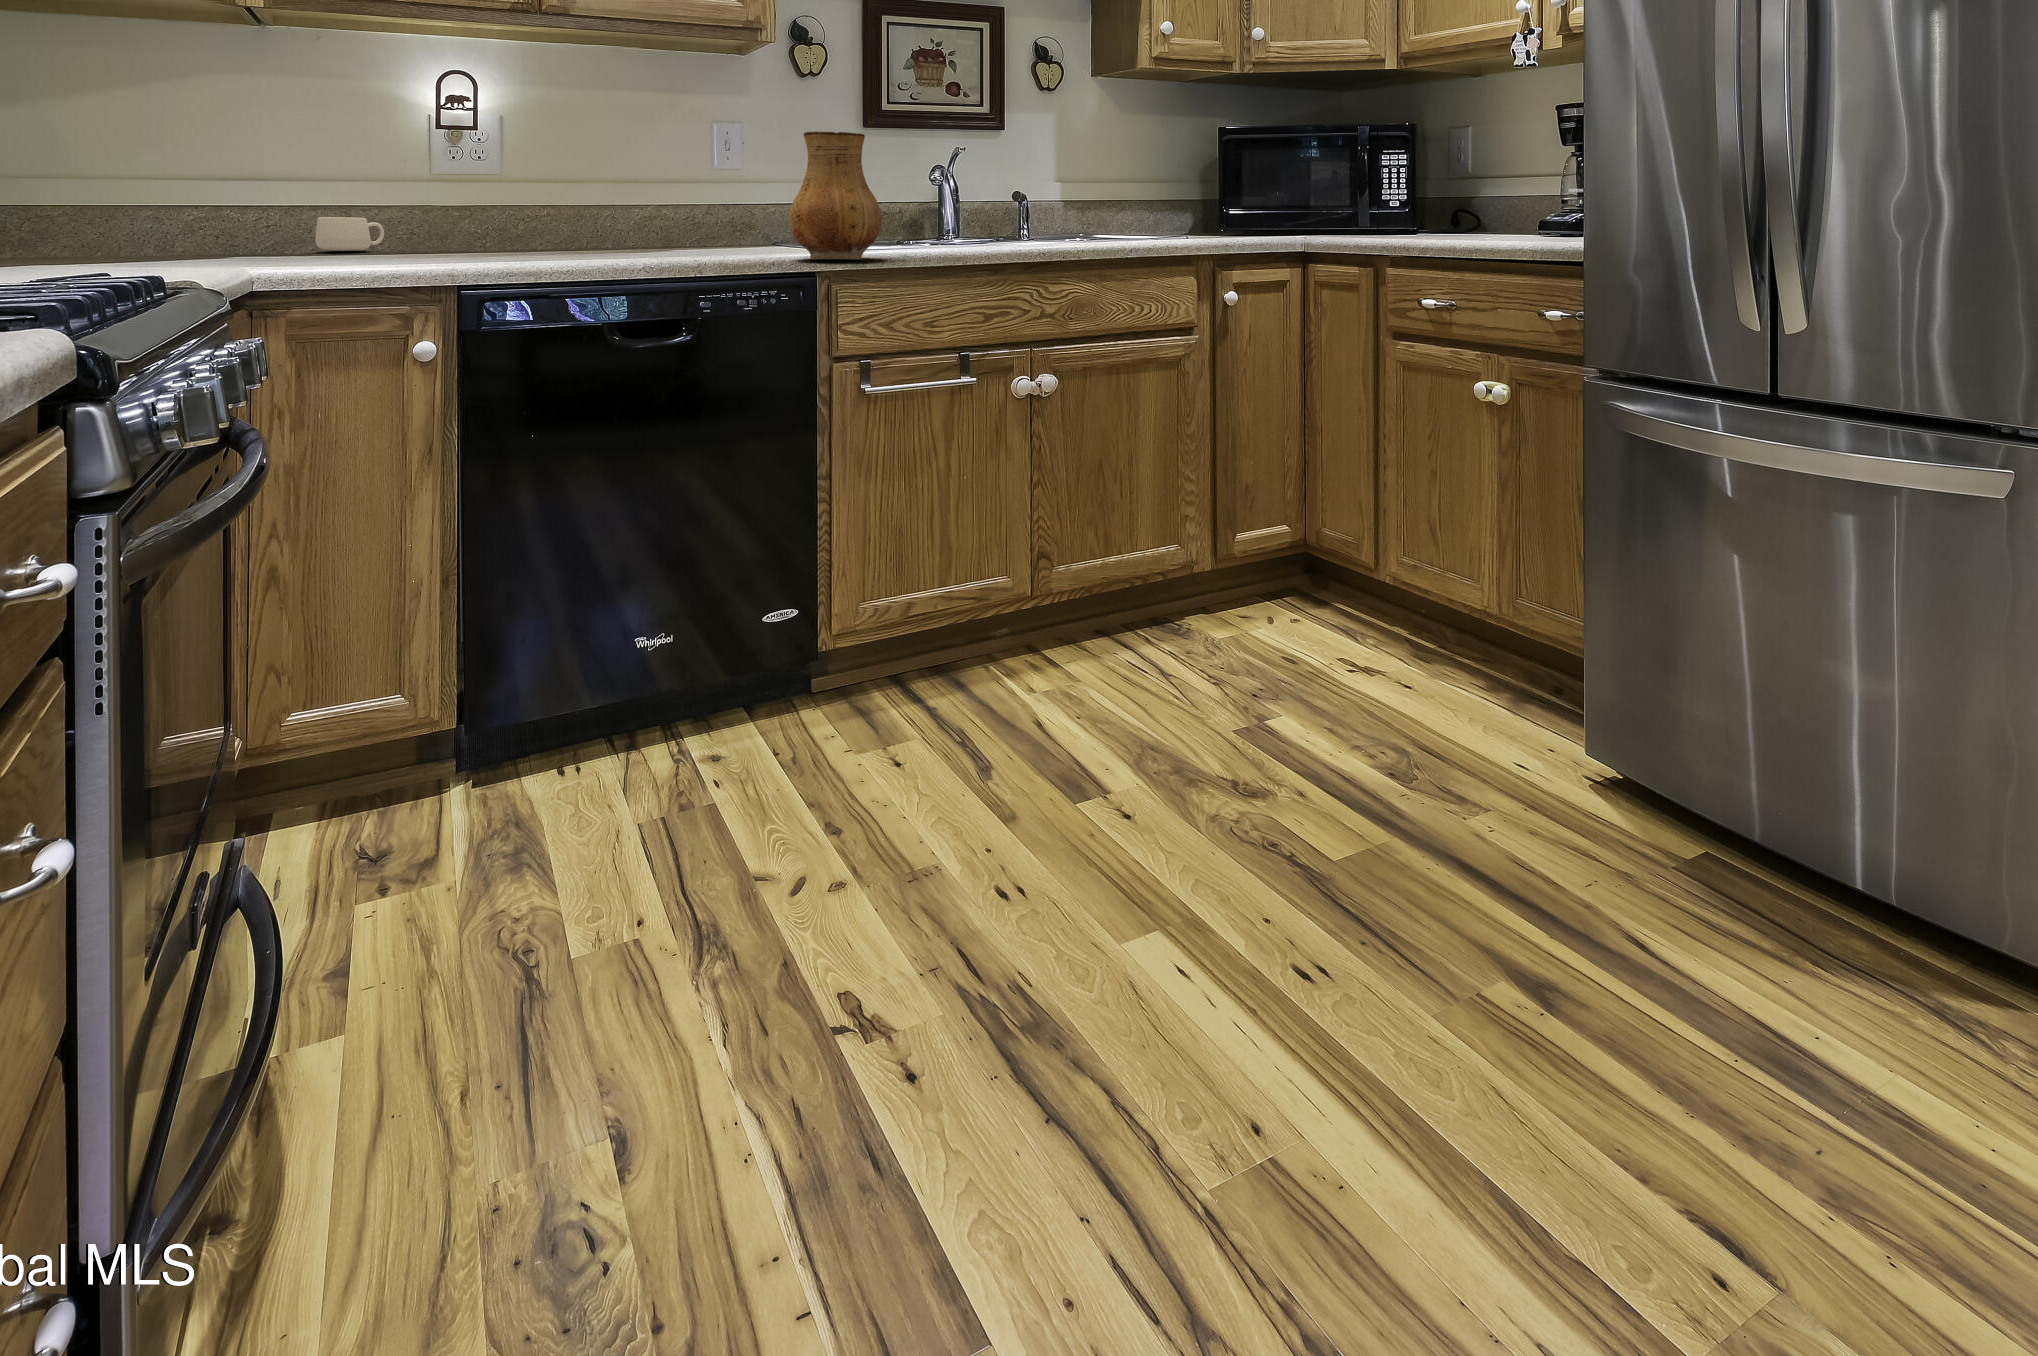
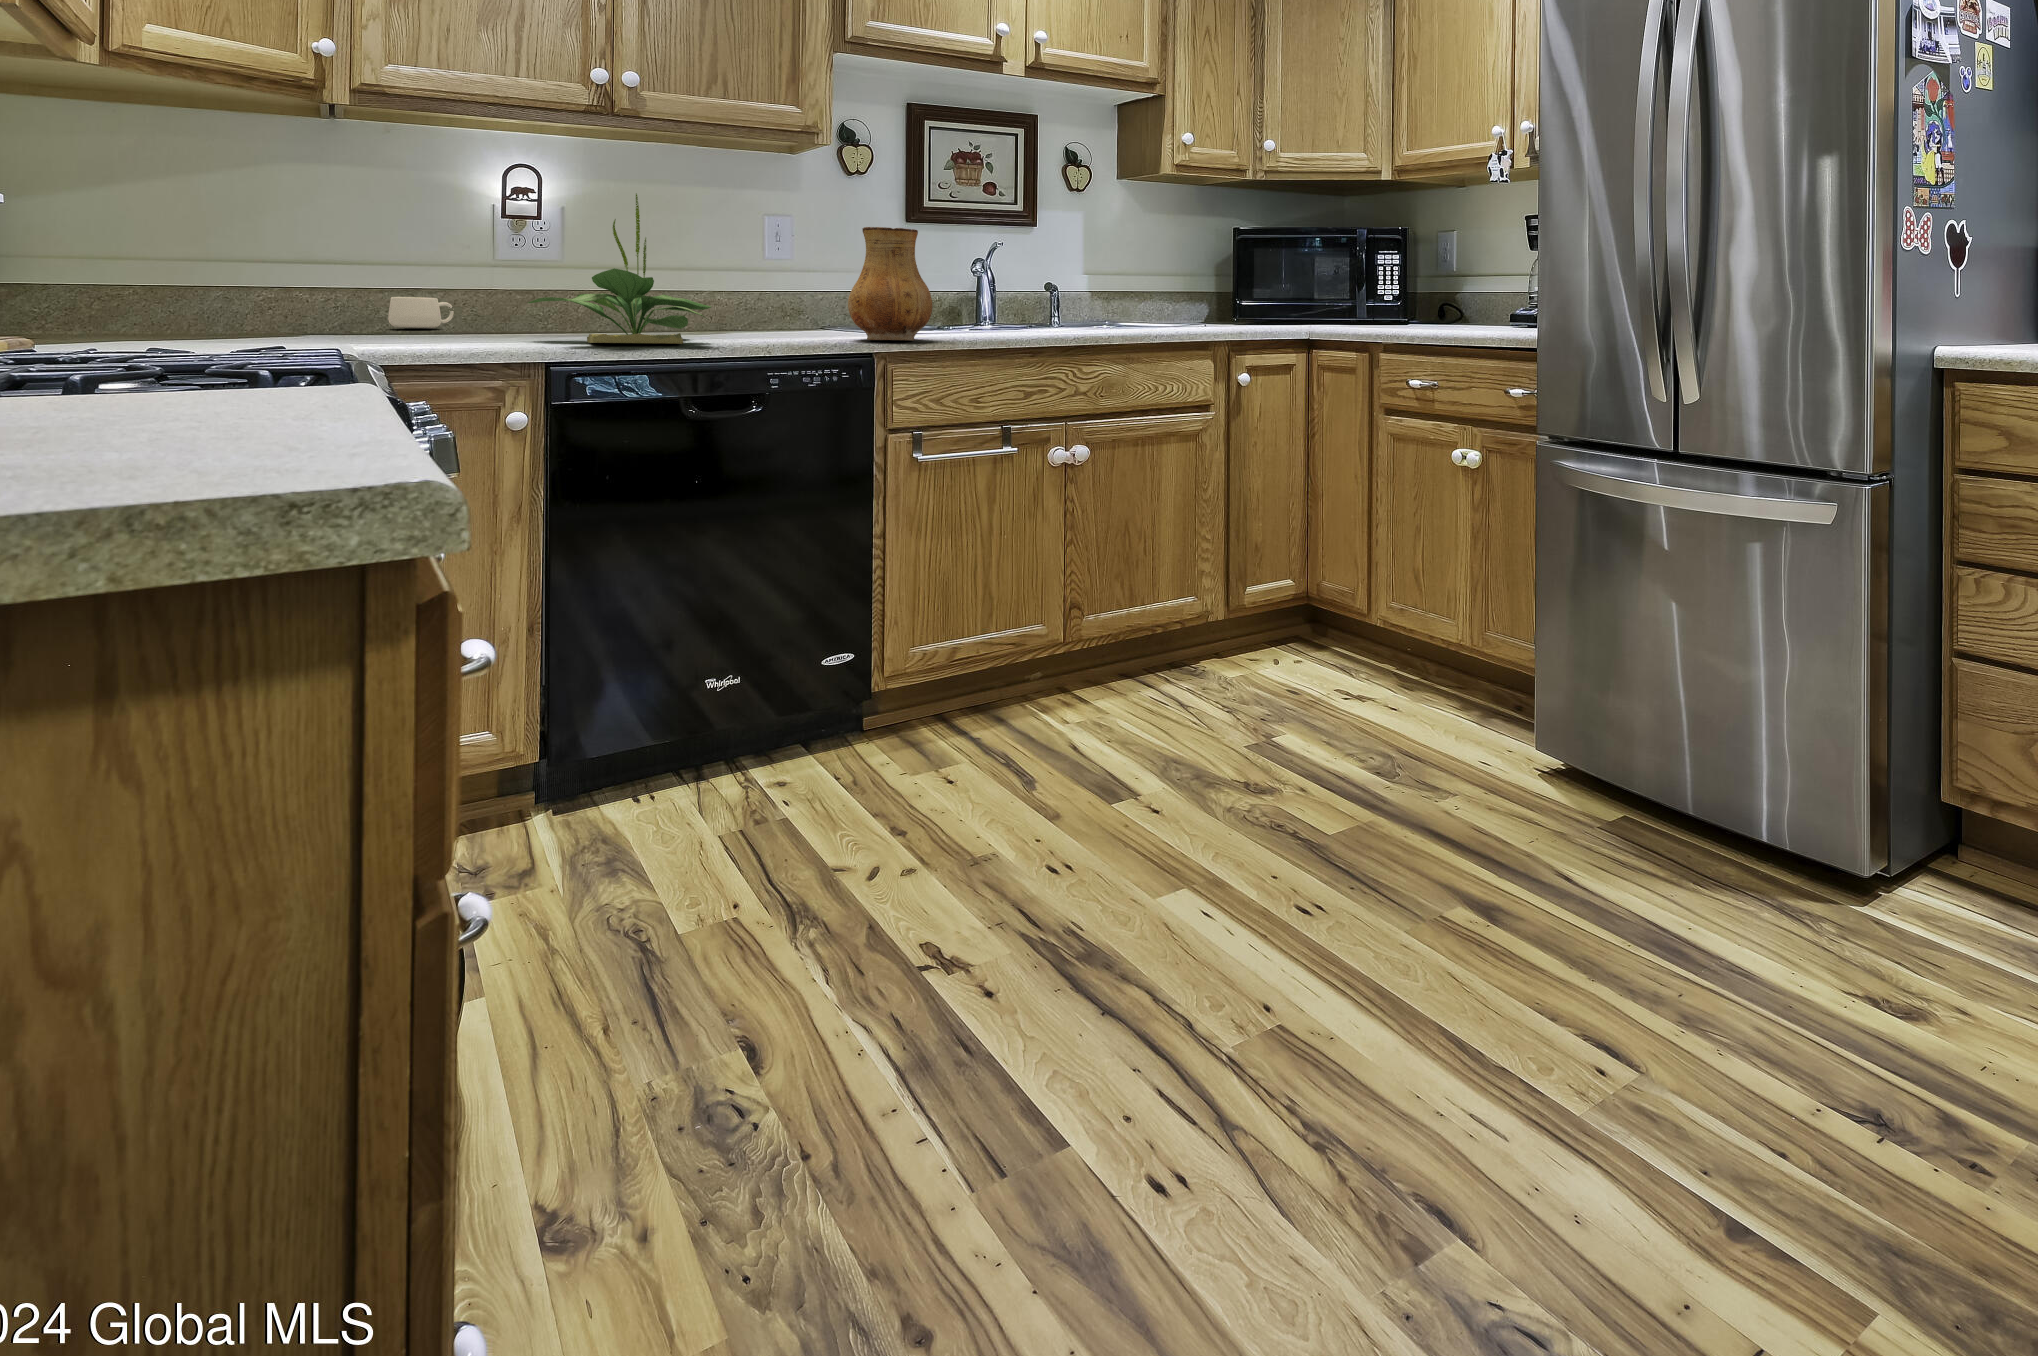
potted plant: none [442,97,636,266] -> present [528,194,711,344]

